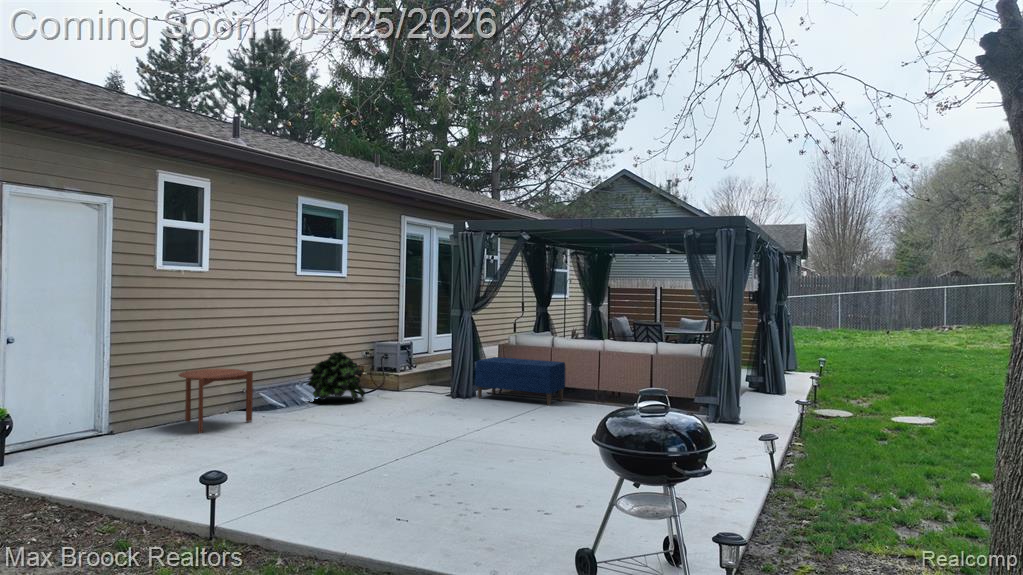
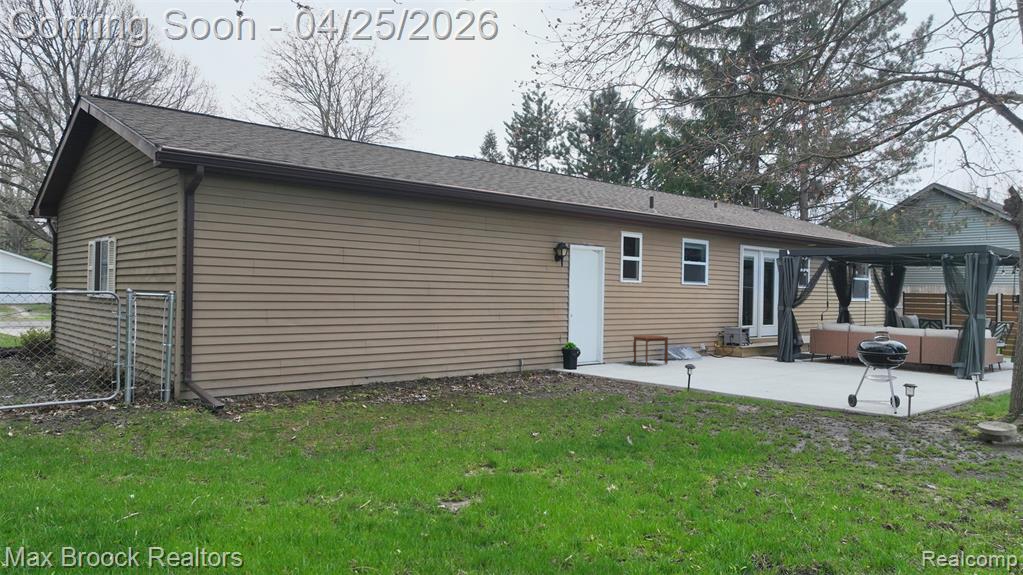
potted plant: present [307,352,365,403] -> none [687,330,724,360]
bench: present [475,357,566,406] -> none [794,337,858,368]

